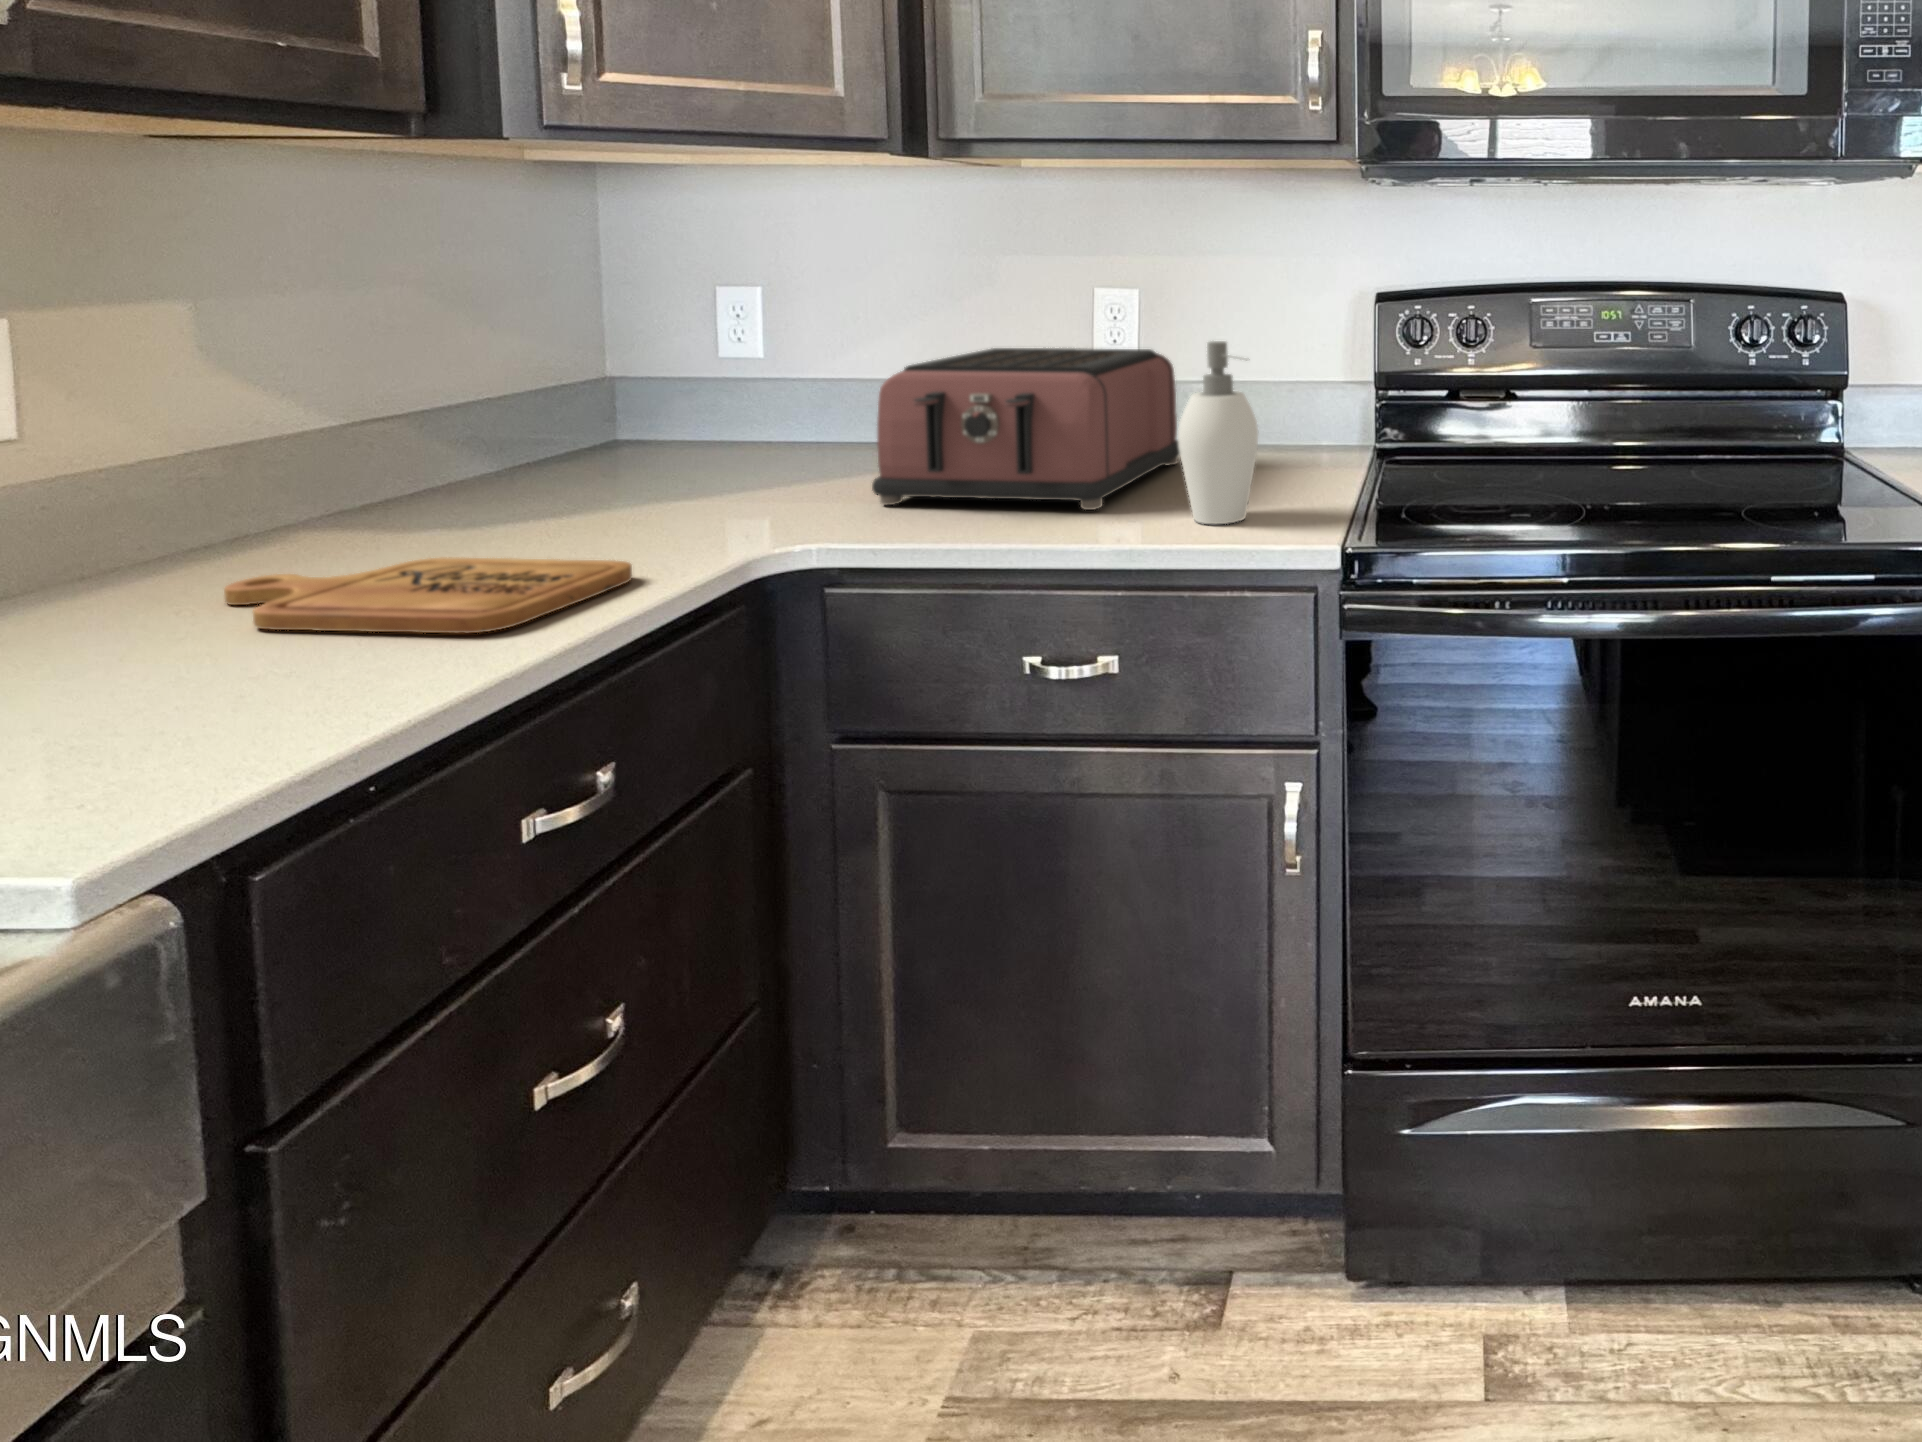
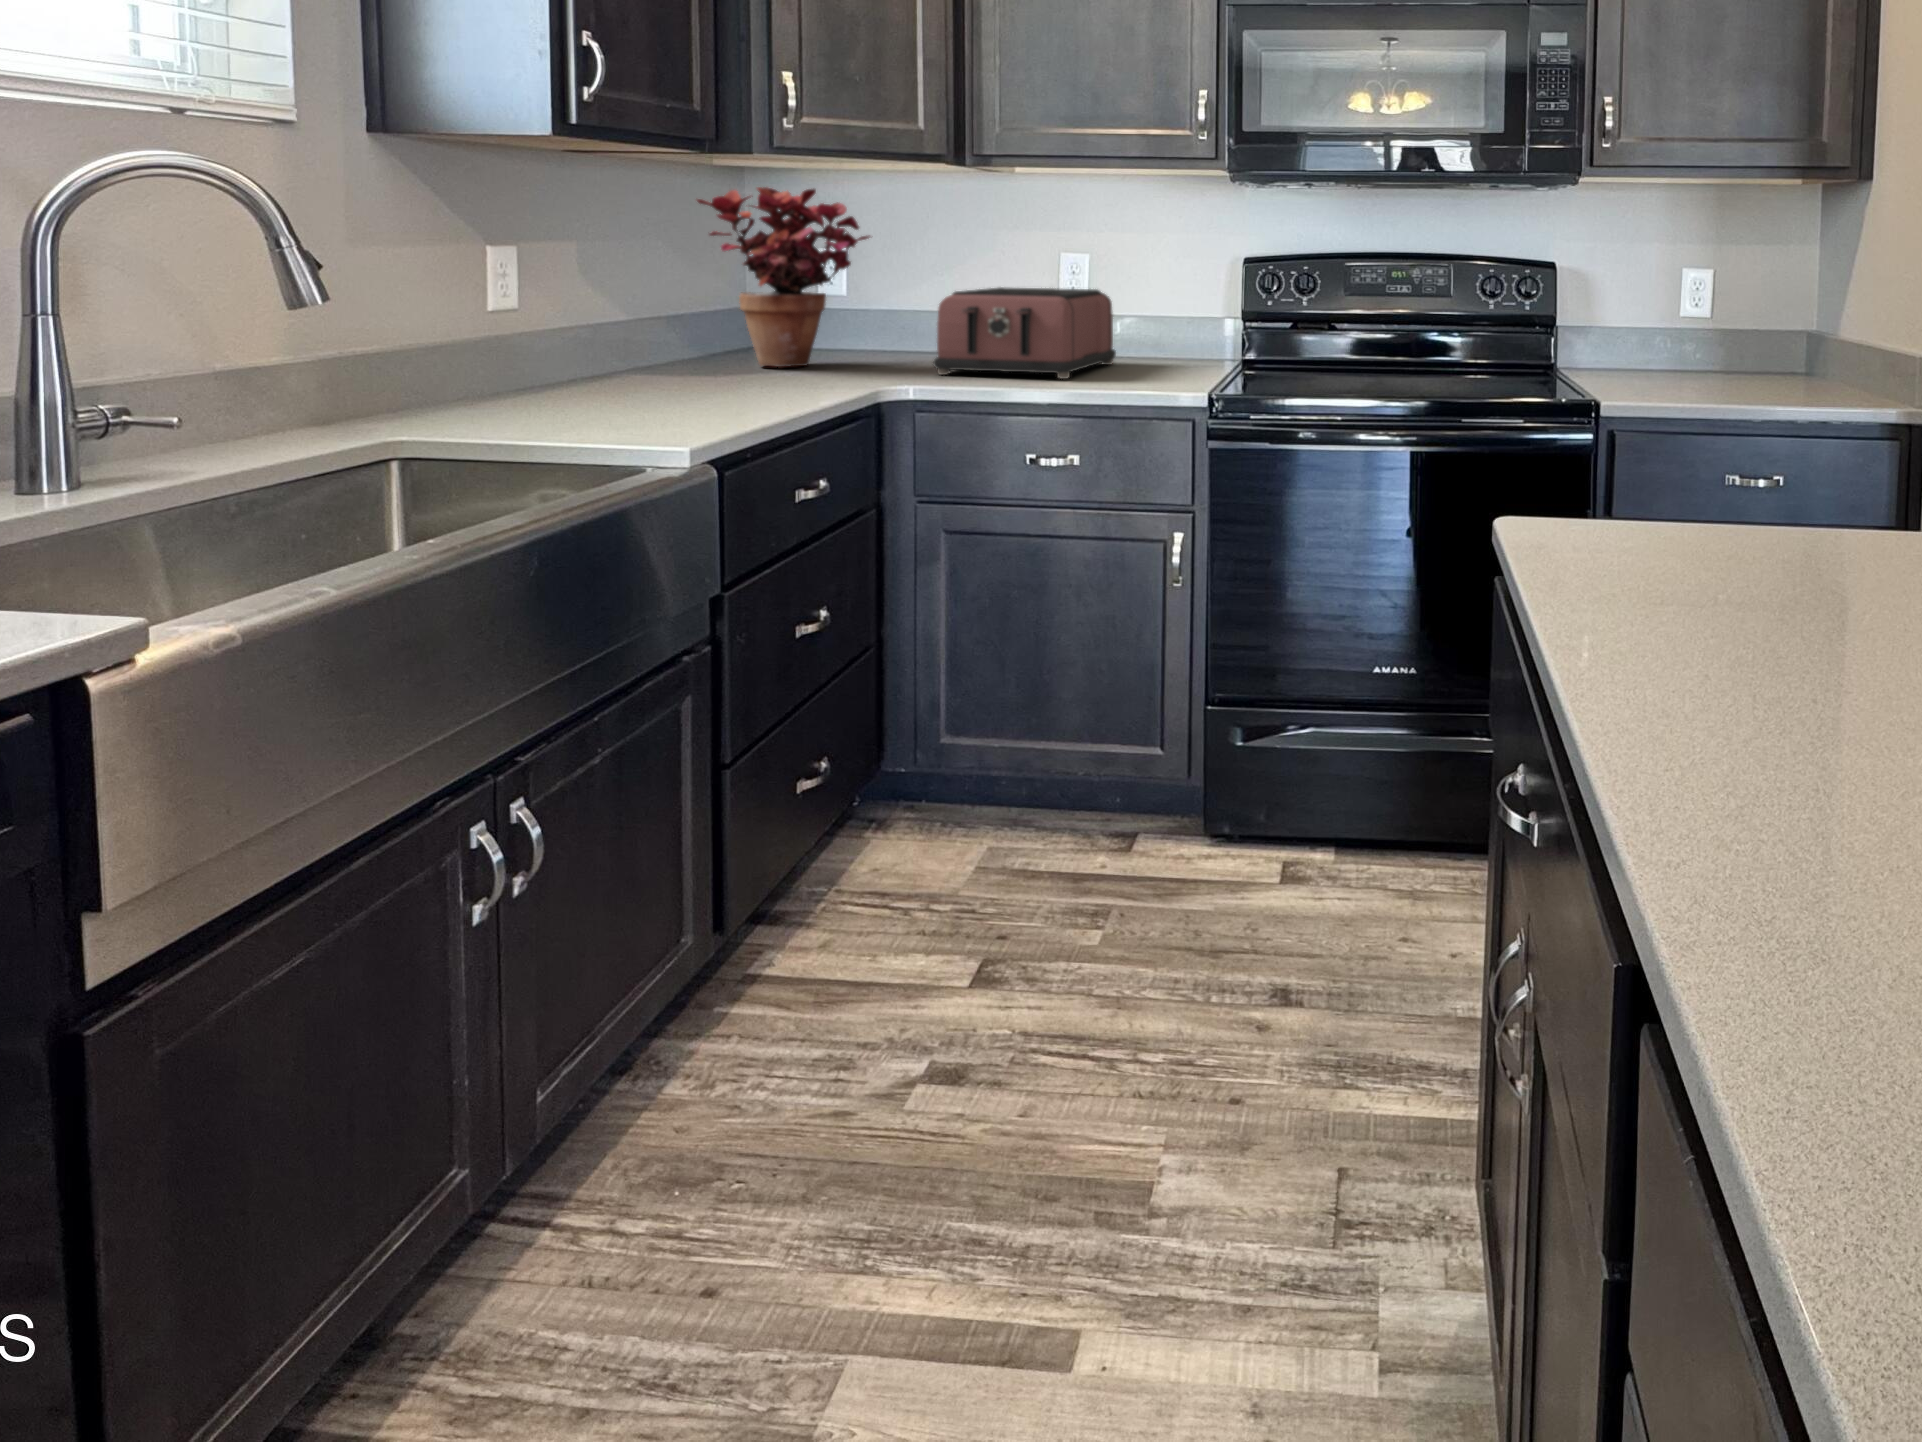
potted plant: none [453,195,778,495] -> present [697,187,869,367]
soap dispenser: present [1178,341,1258,524] -> none [1116,278,1164,386]
cutting board: present [224,558,632,633] -> none [624,382,824,406]

